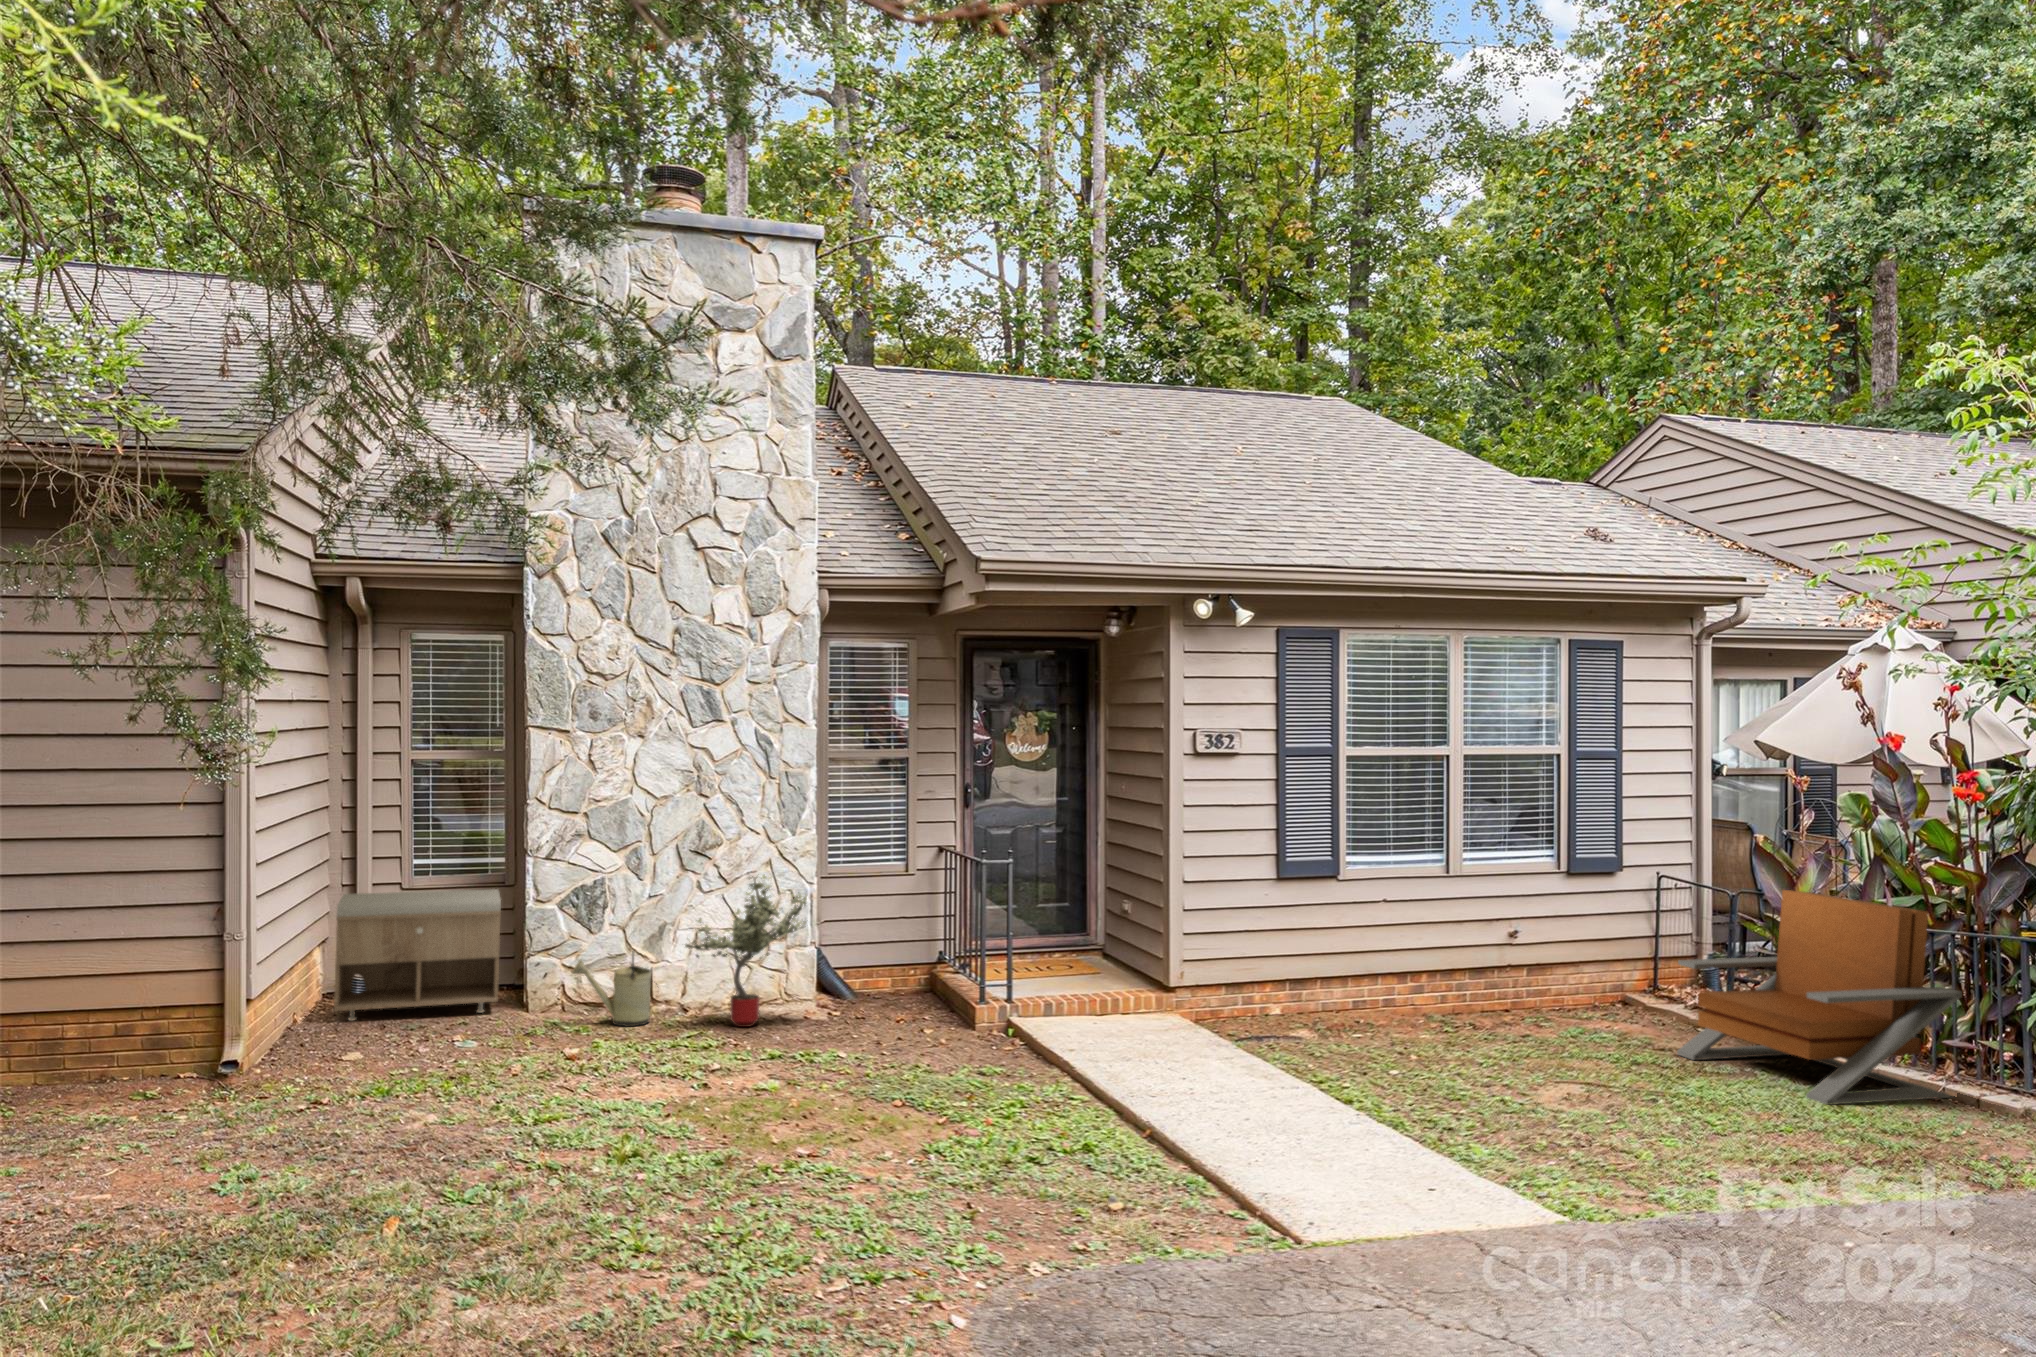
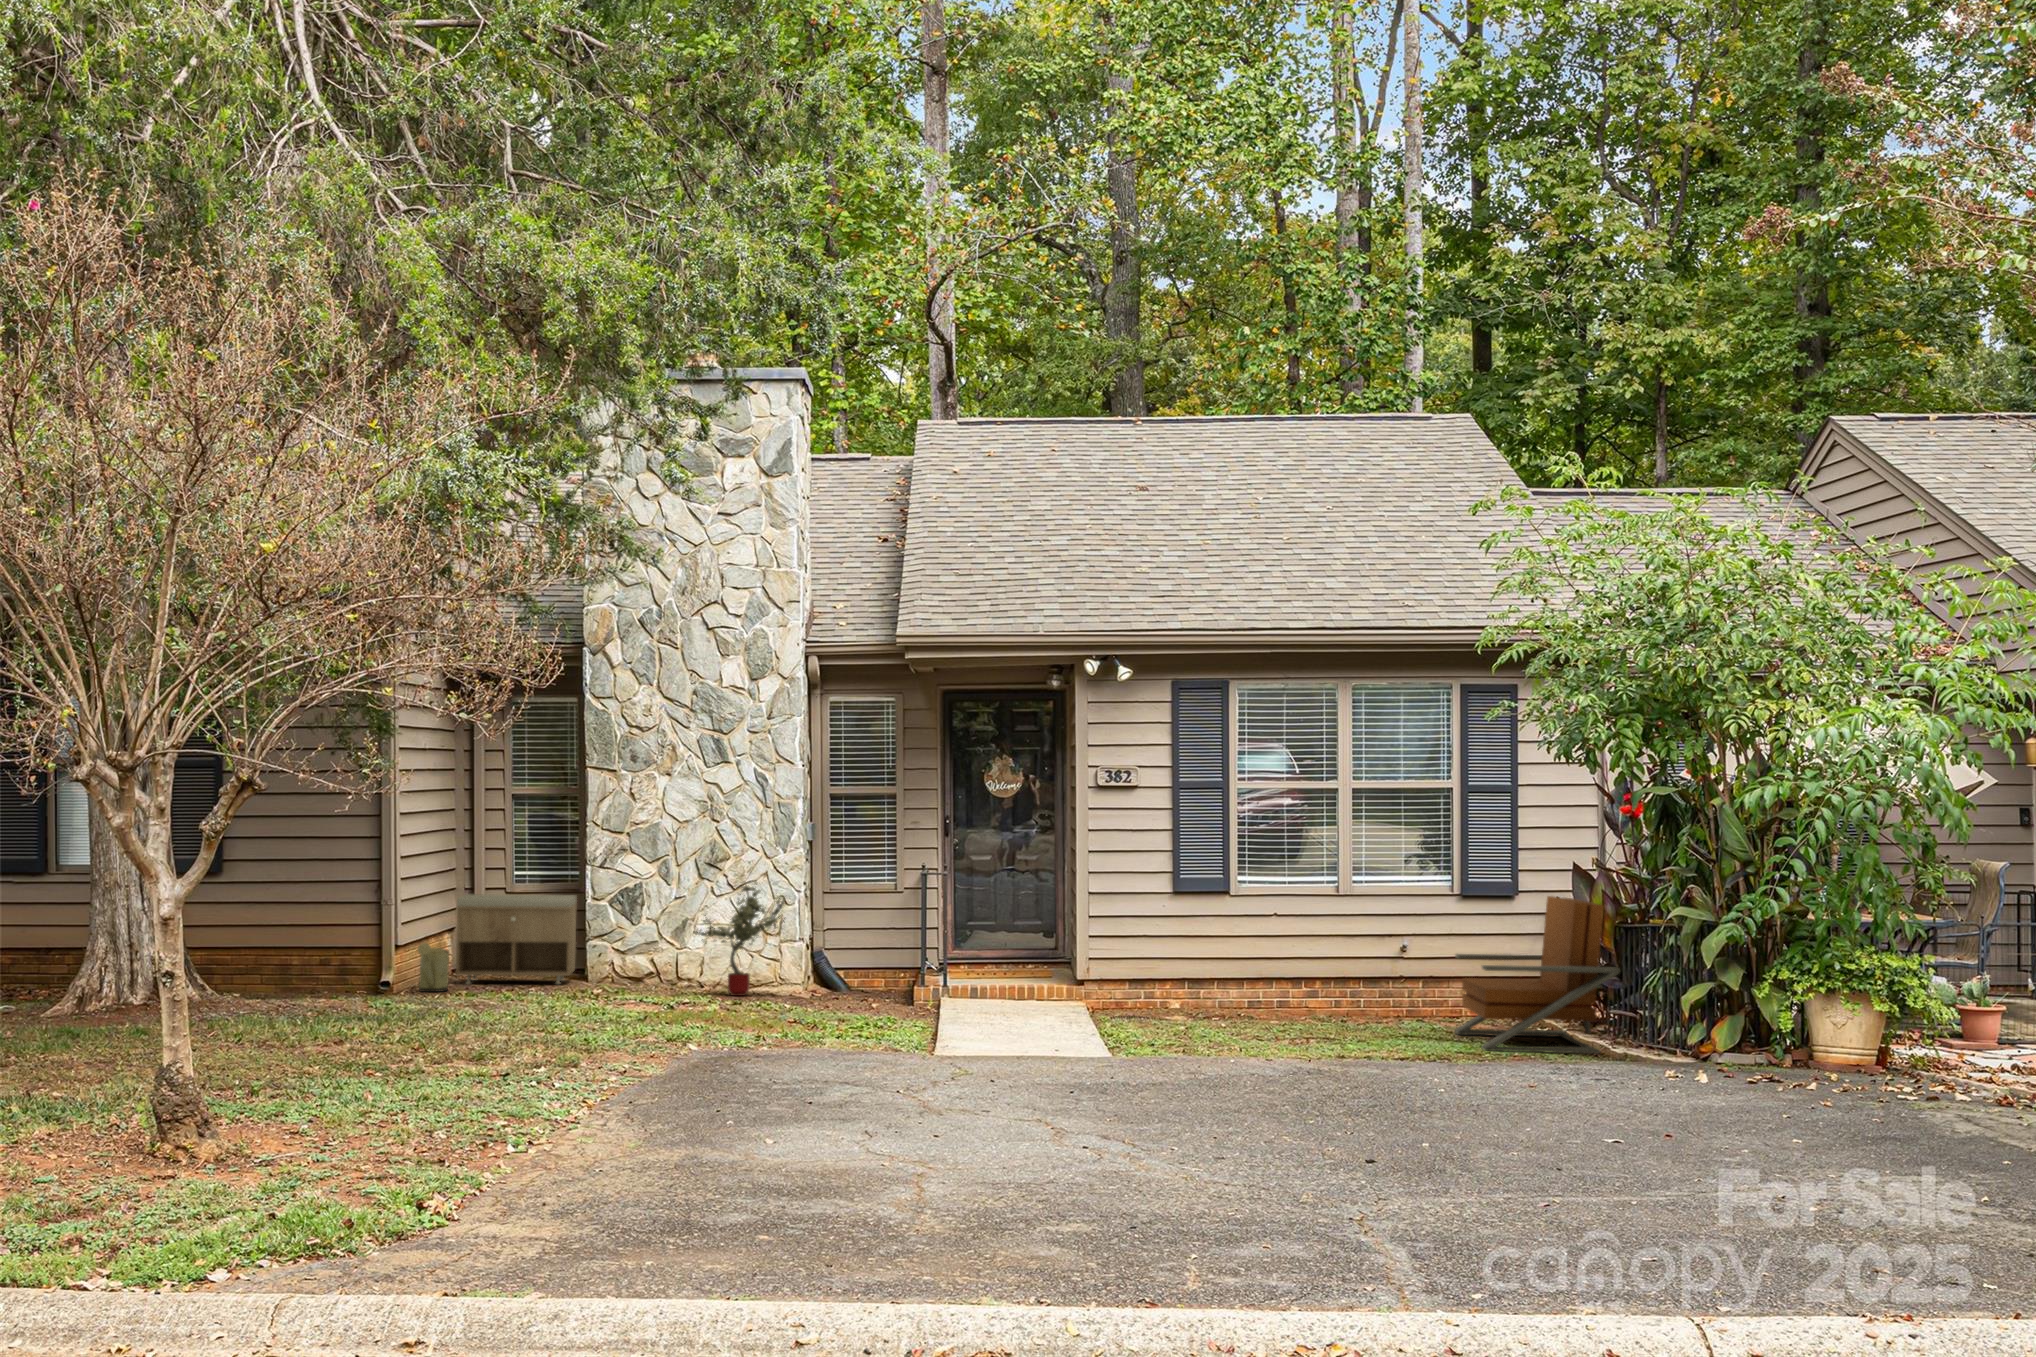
watering can: present [571,951,651,1027] -> present [417,943,449,992]

